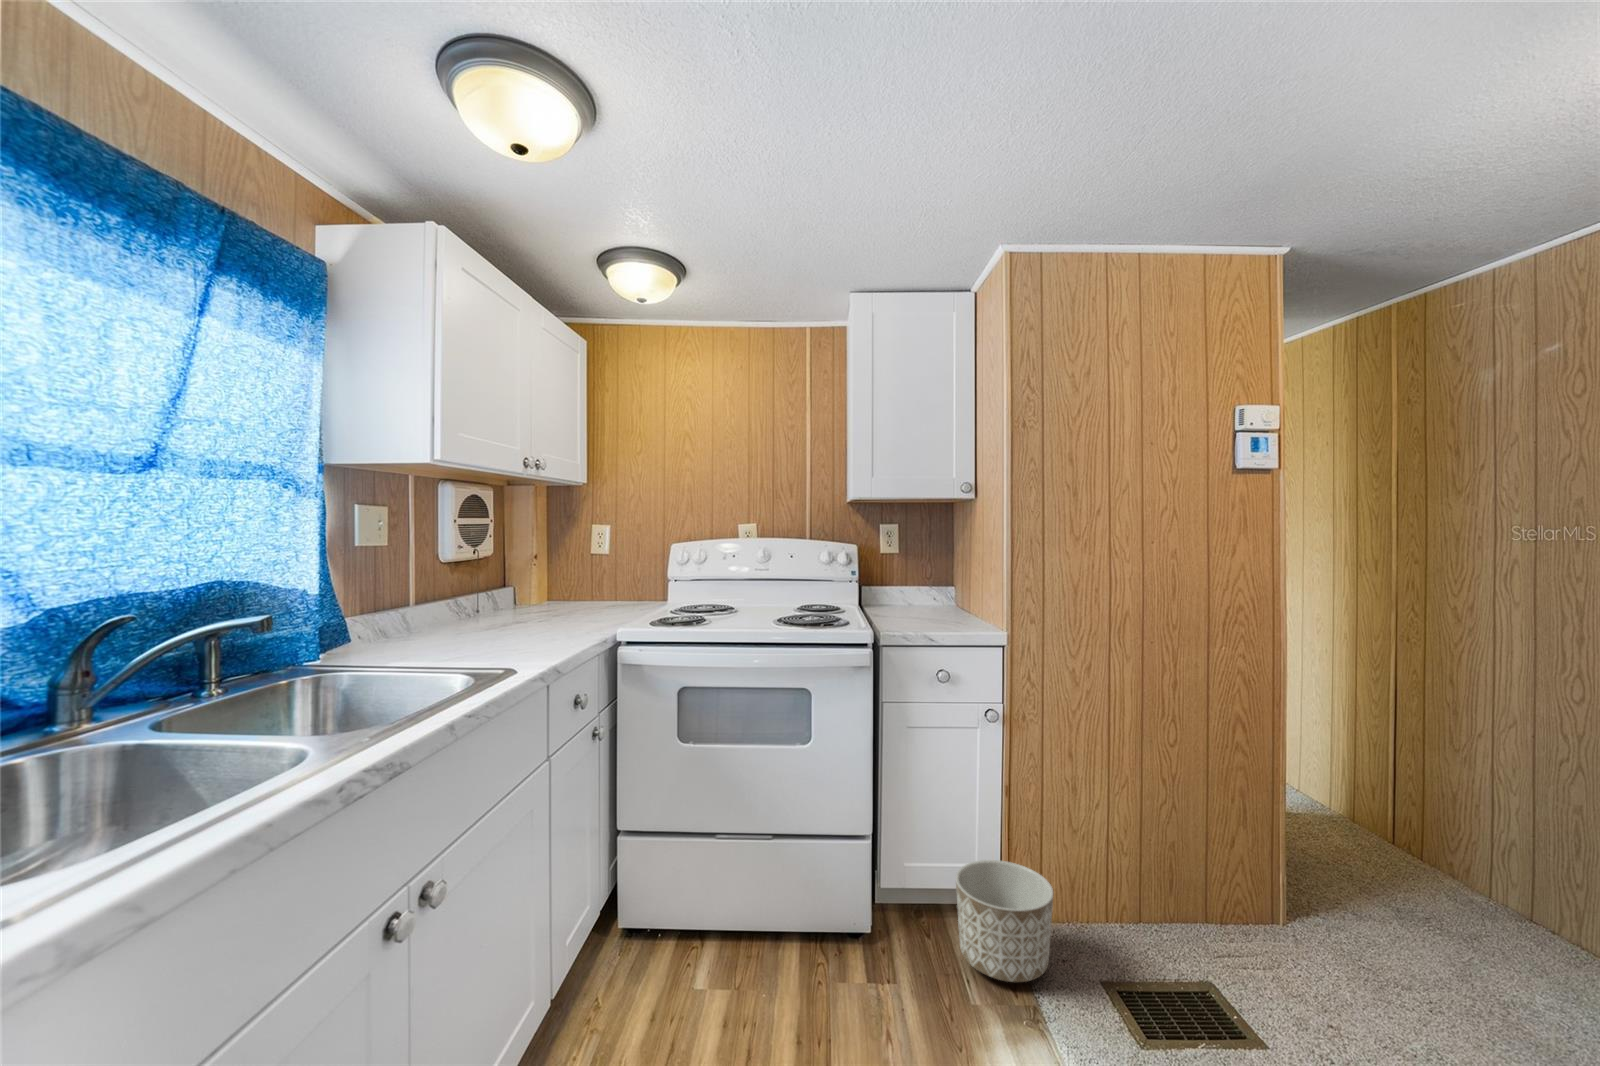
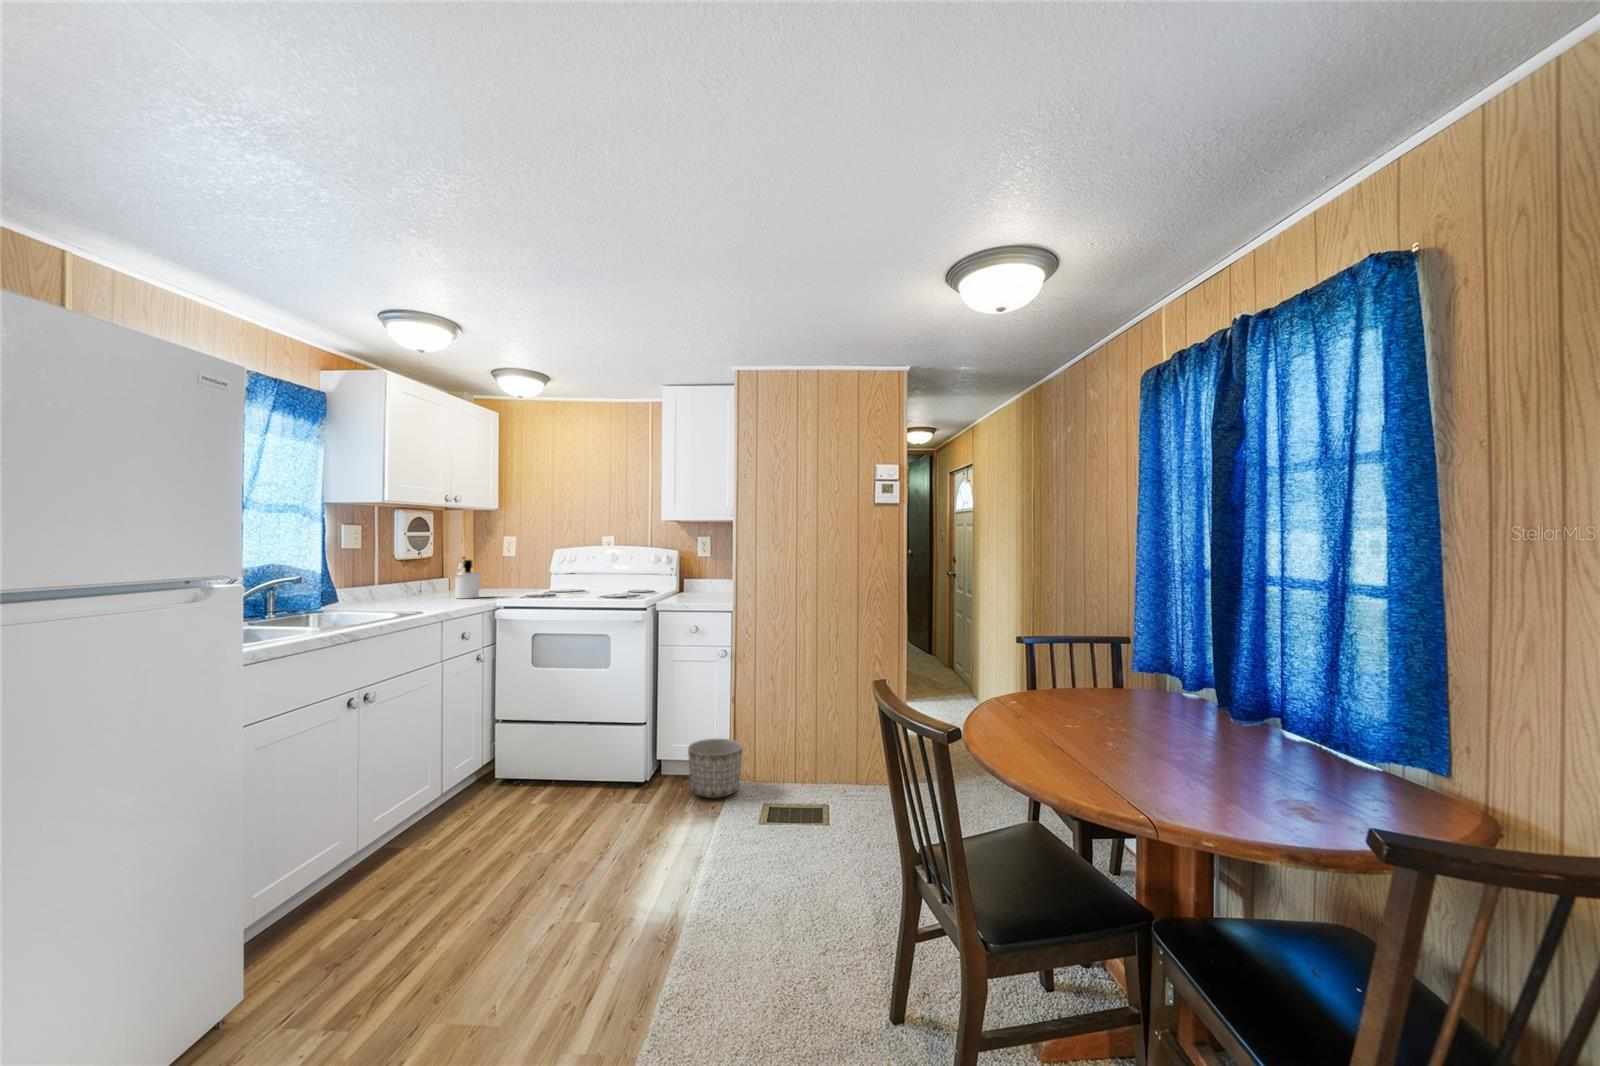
soap dispenser: none [539,562,579,626] -> present [455,560,481,599]

